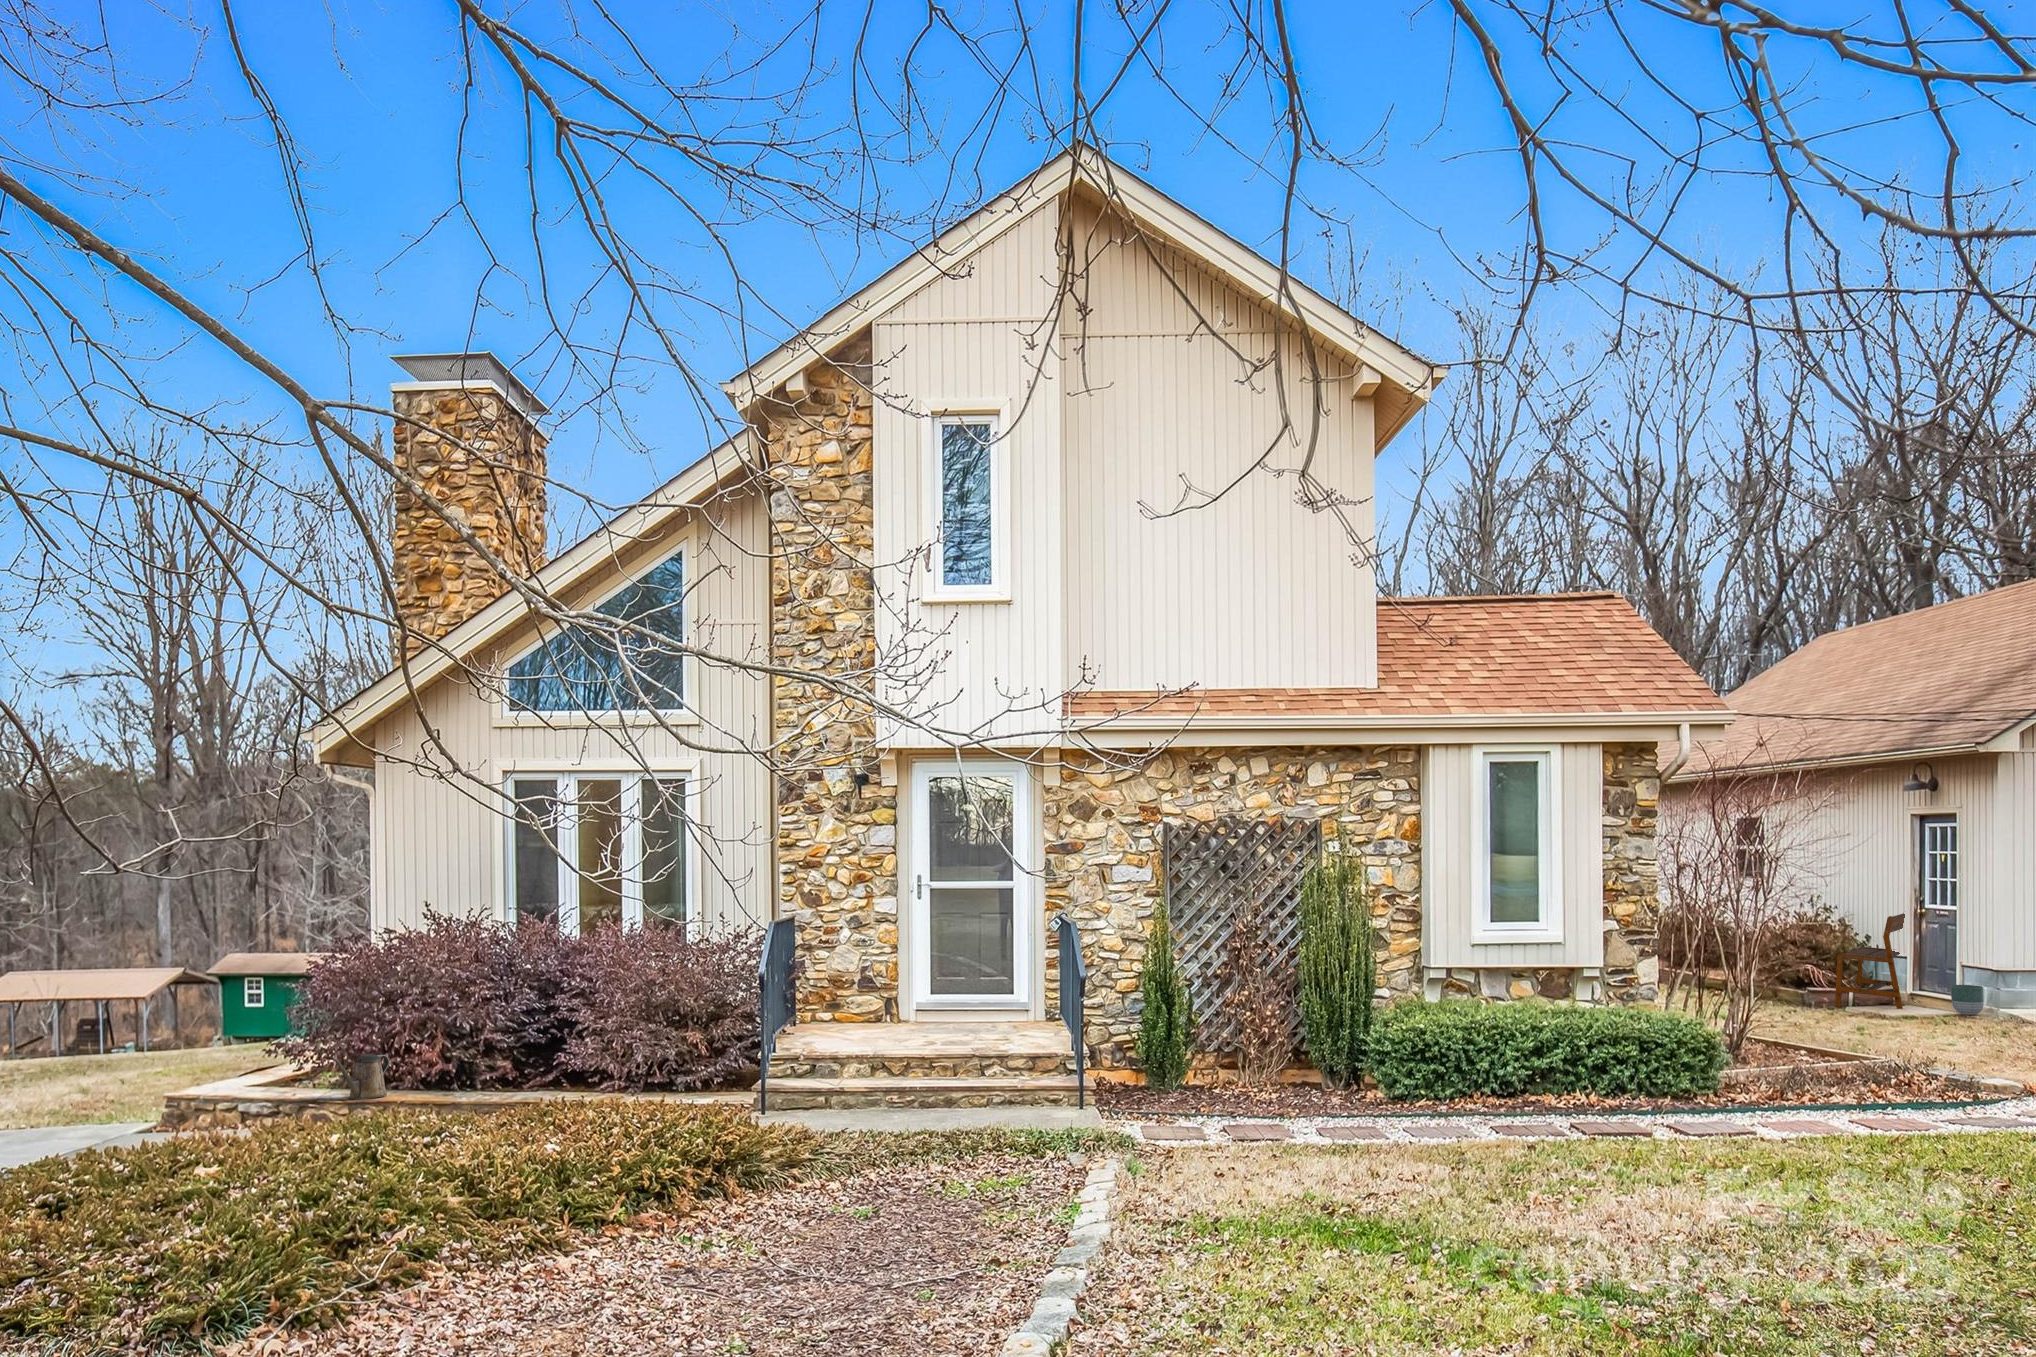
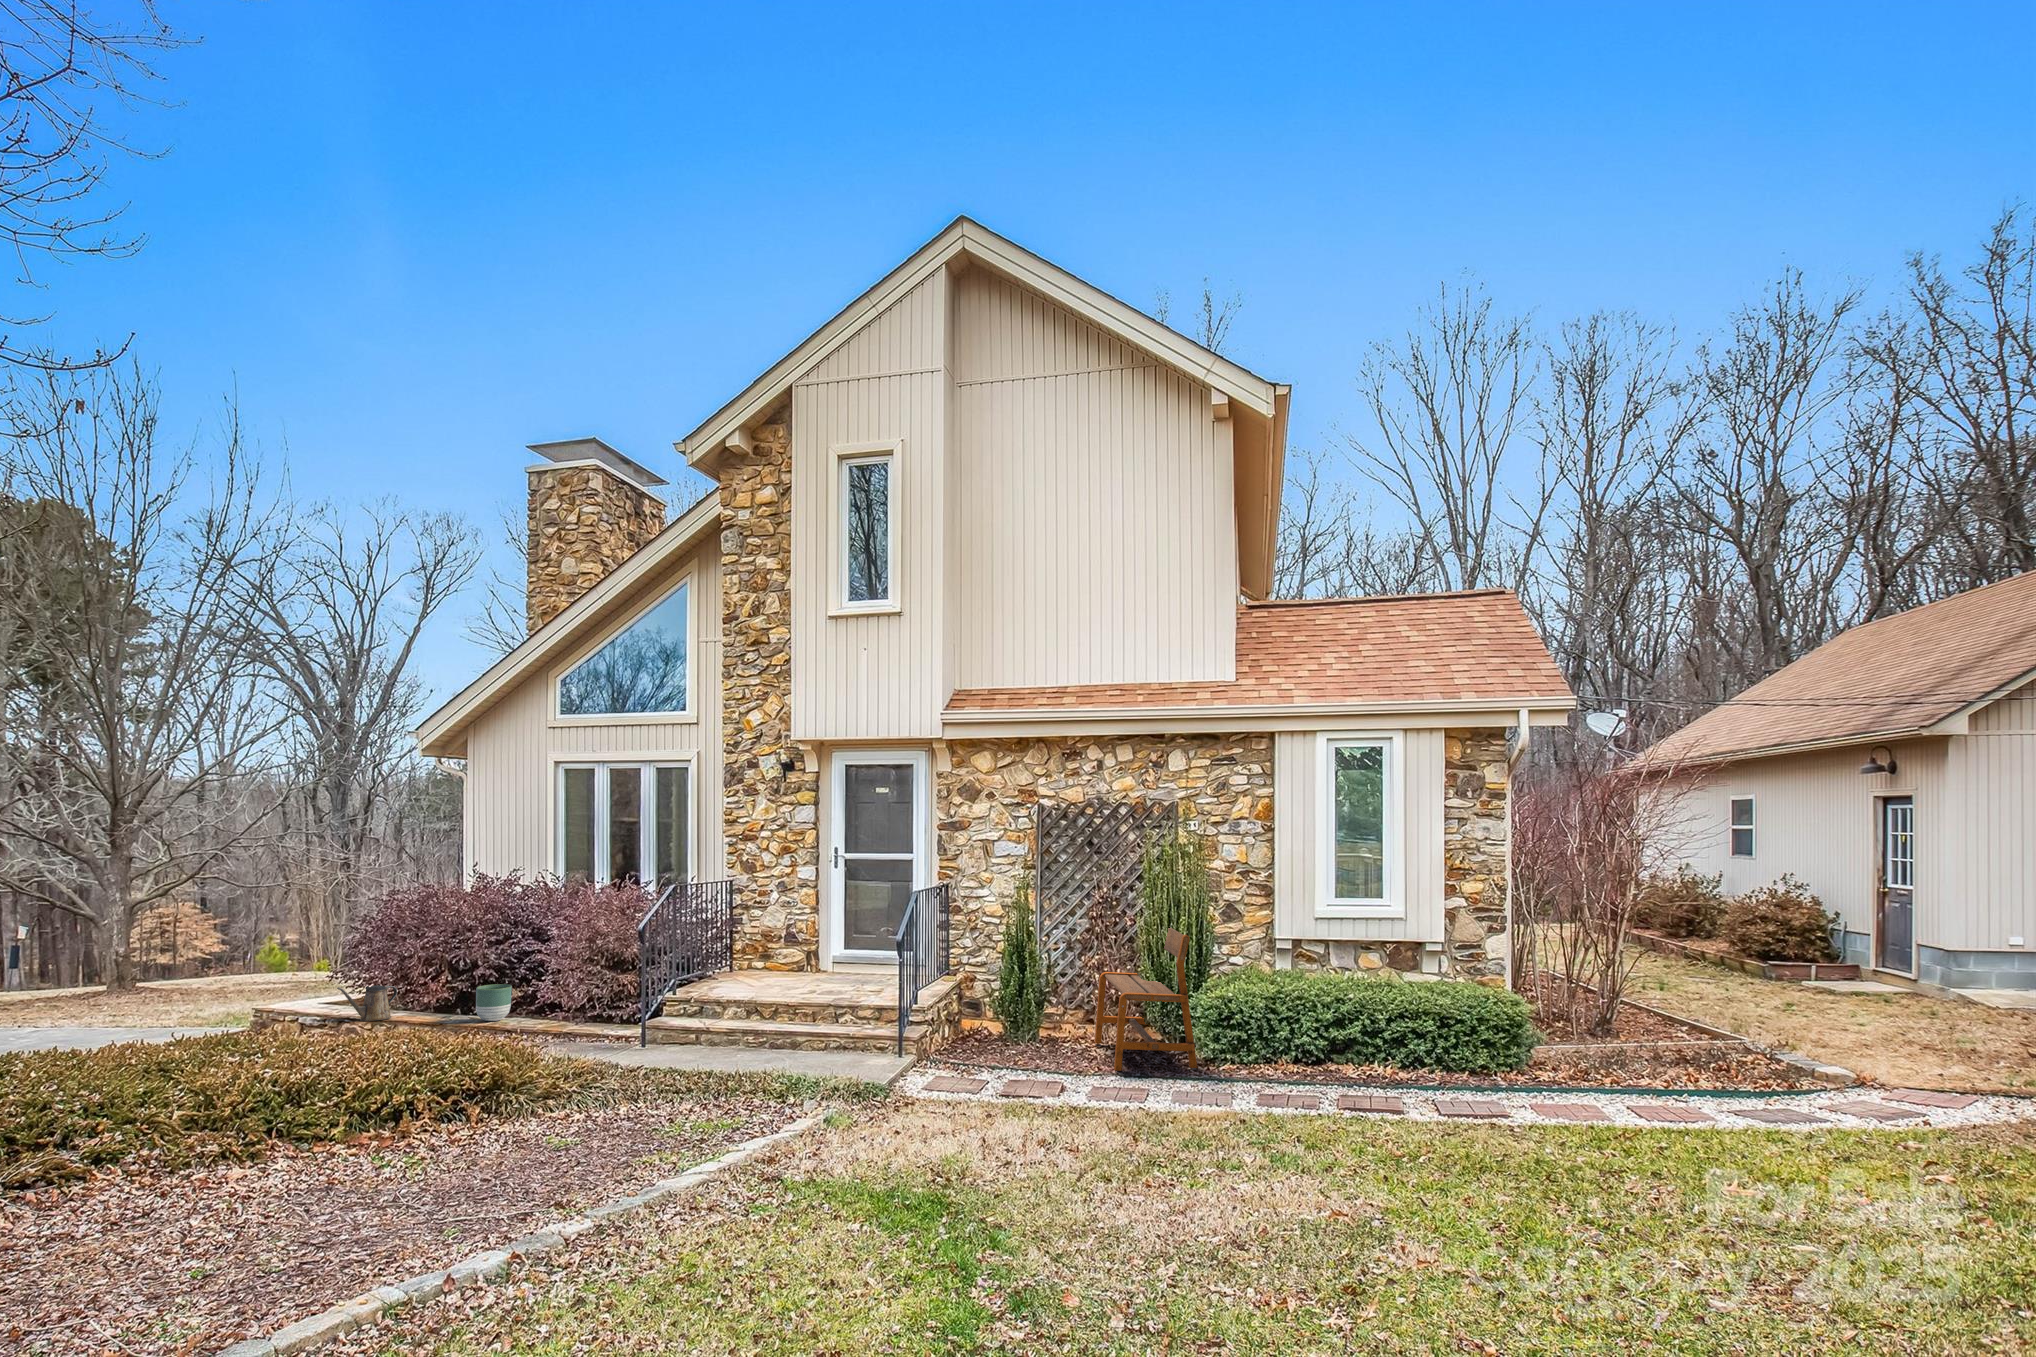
bench: present [1835,913,1914,1009] -> present [1095,928,1197,1071]
planter: present [1951,985,1984,1015] -> present [476,984,512,1021]

